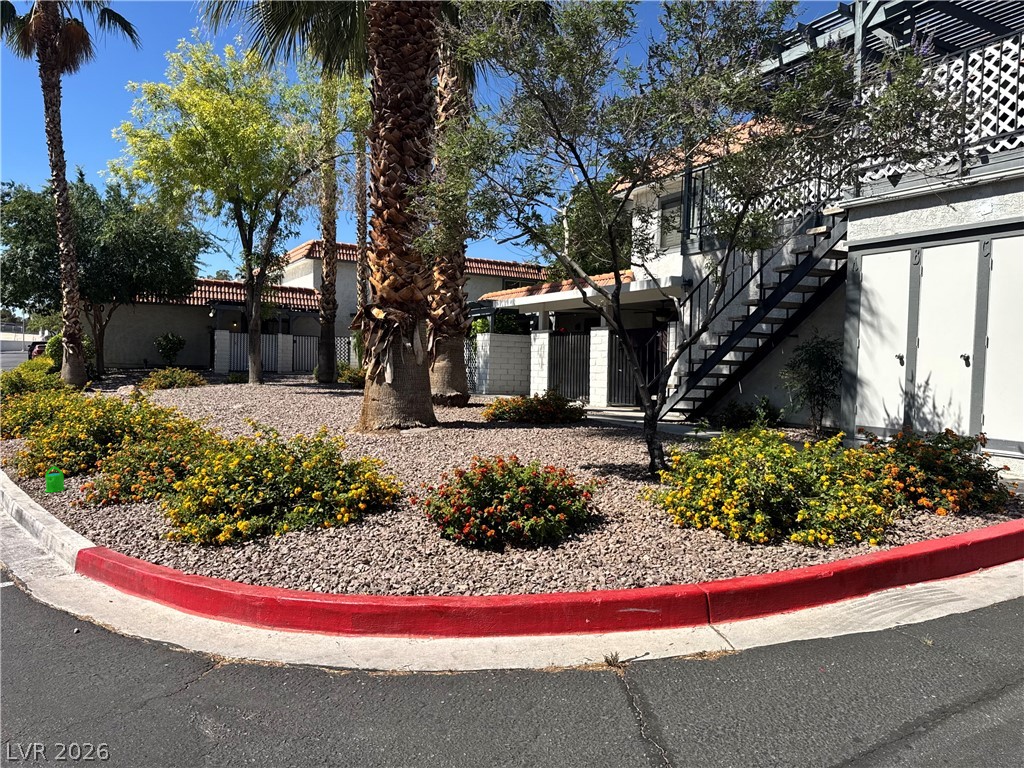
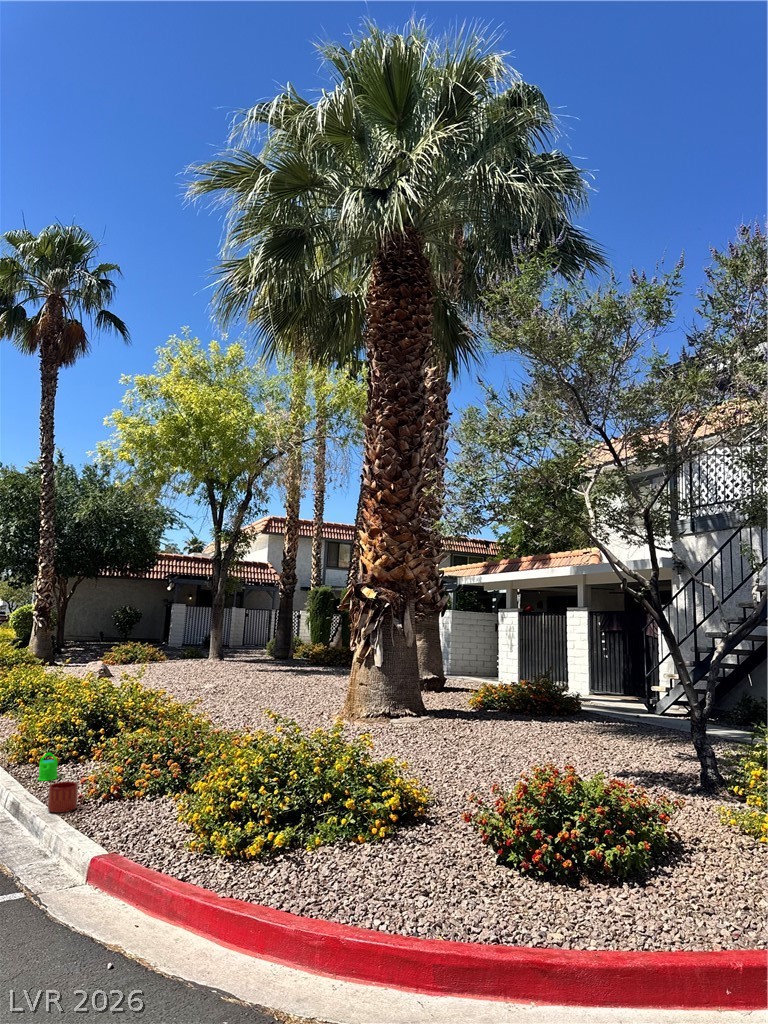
planter: none [48,489,78,516] -> present [48,781,78,813]

